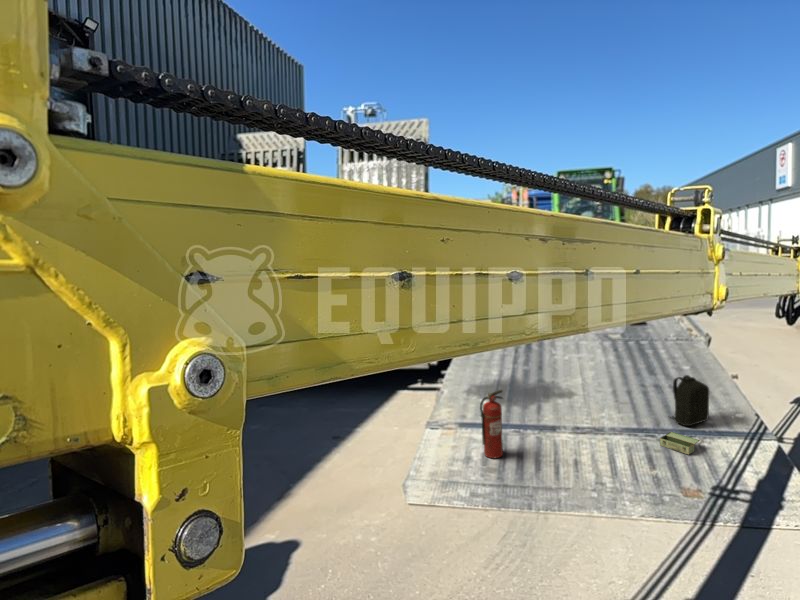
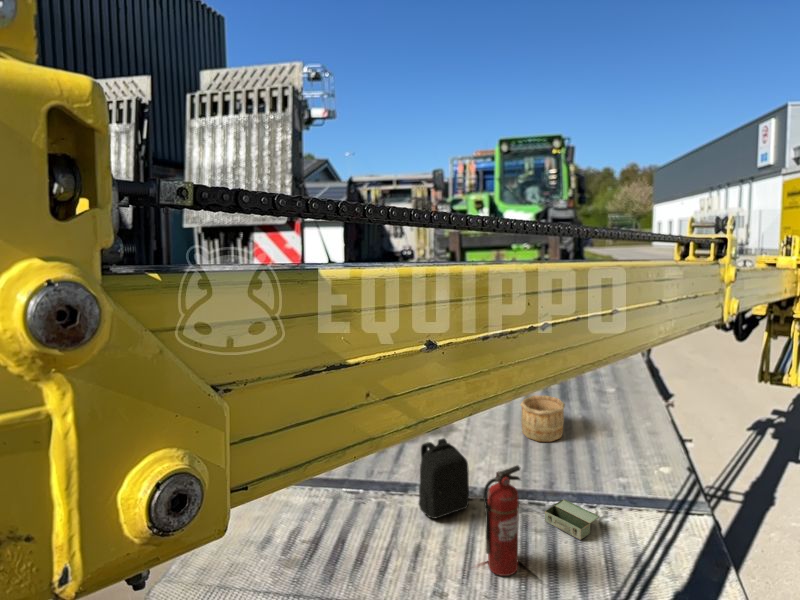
wooden bucket: none [624,368,658,401] -> present [521,395,565,442]
backpack: present [672,375,709,426] -> present [419,438,469,518]
fire extinguisher: present [480,390,503,458] -> present [483,465,520,576]

